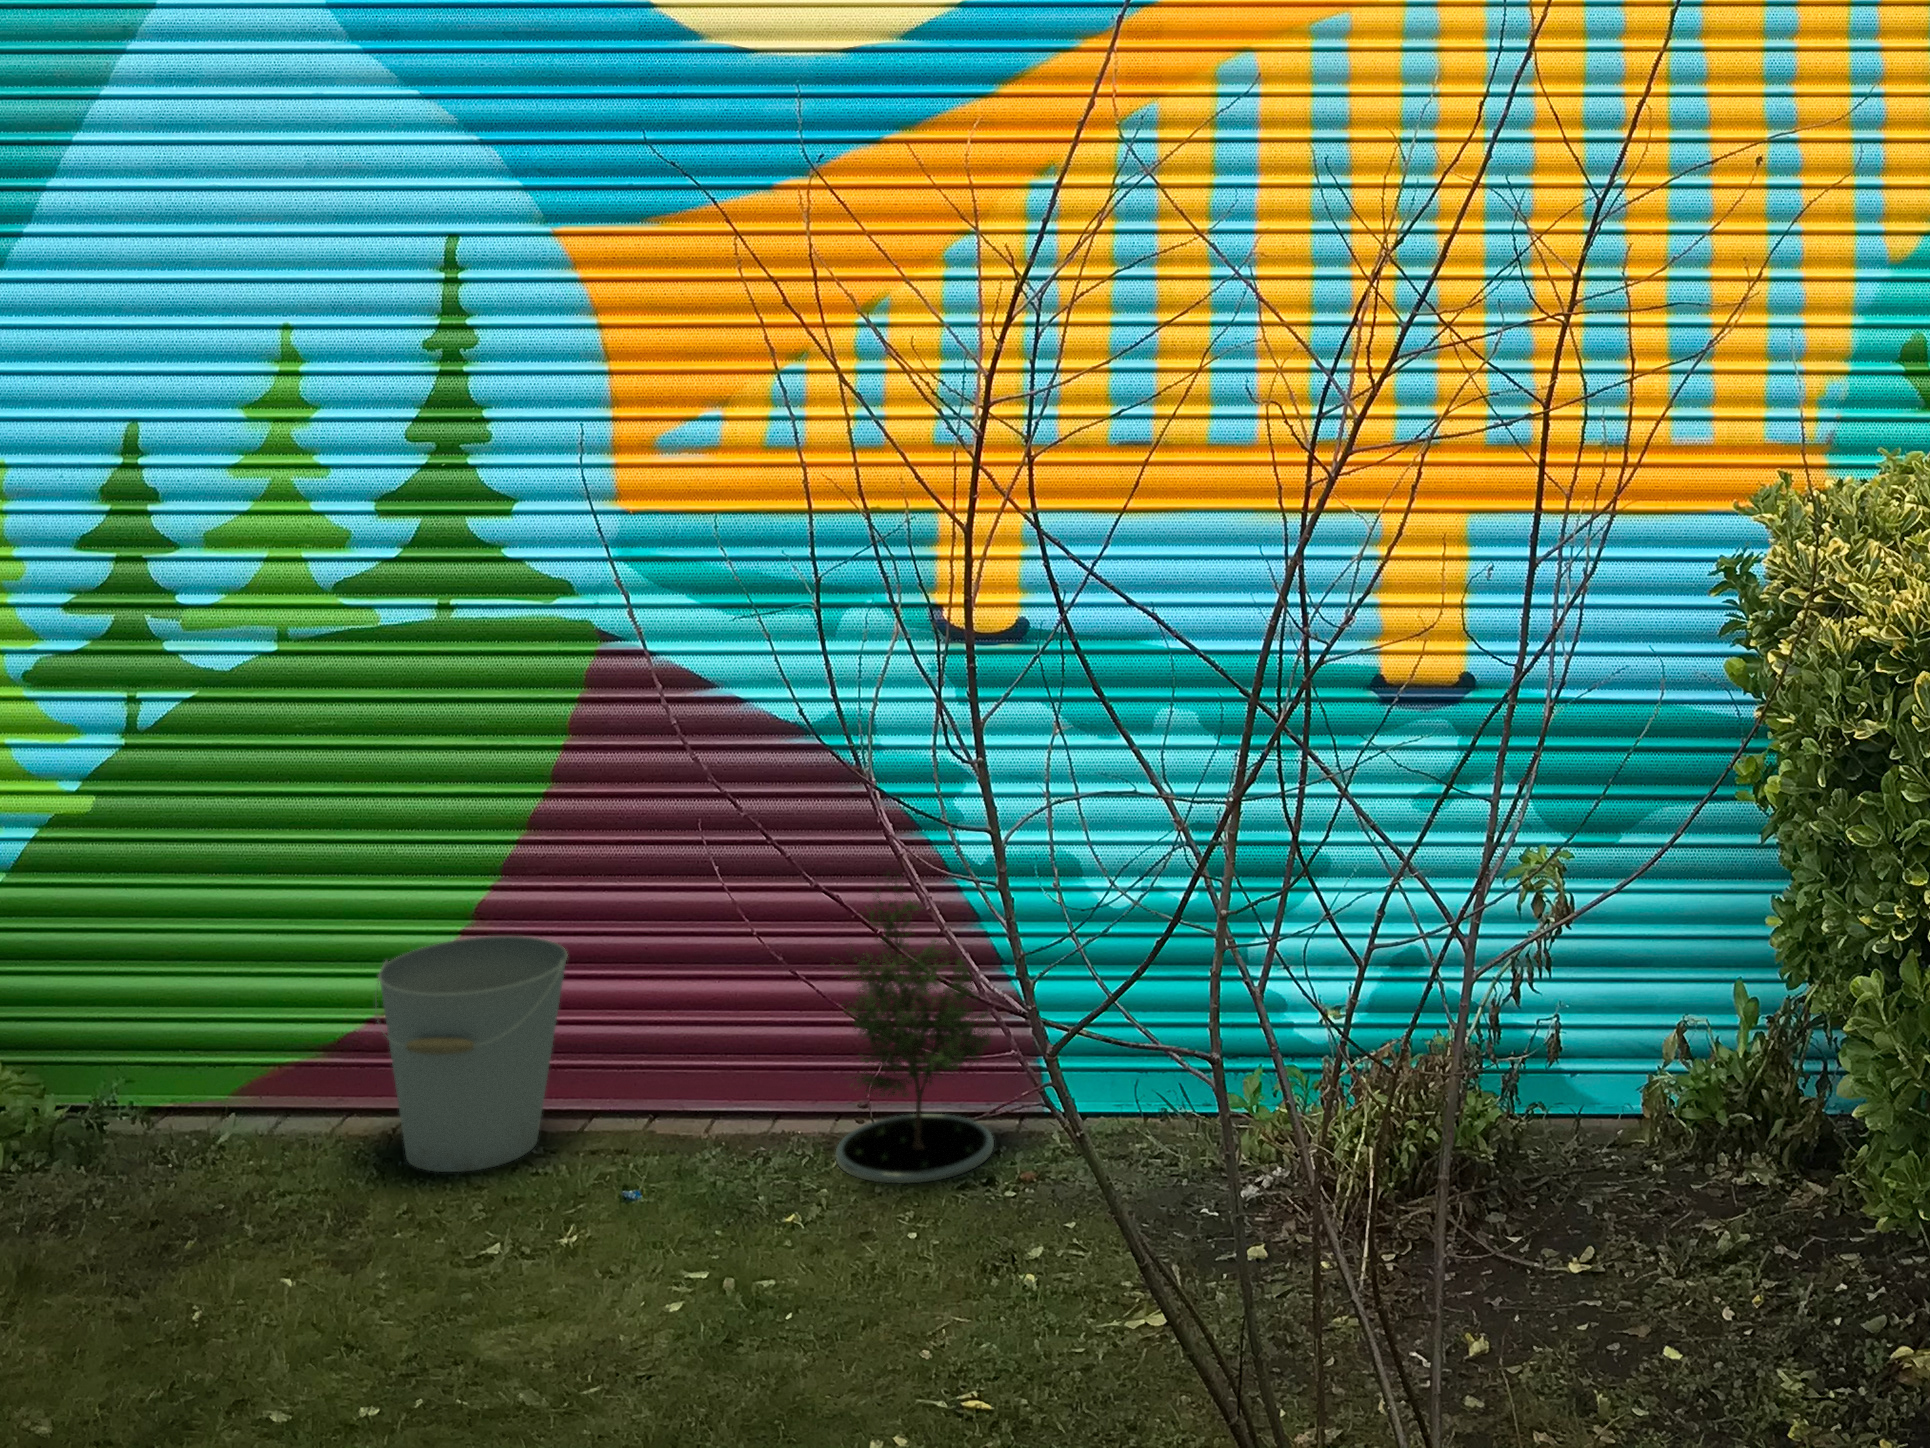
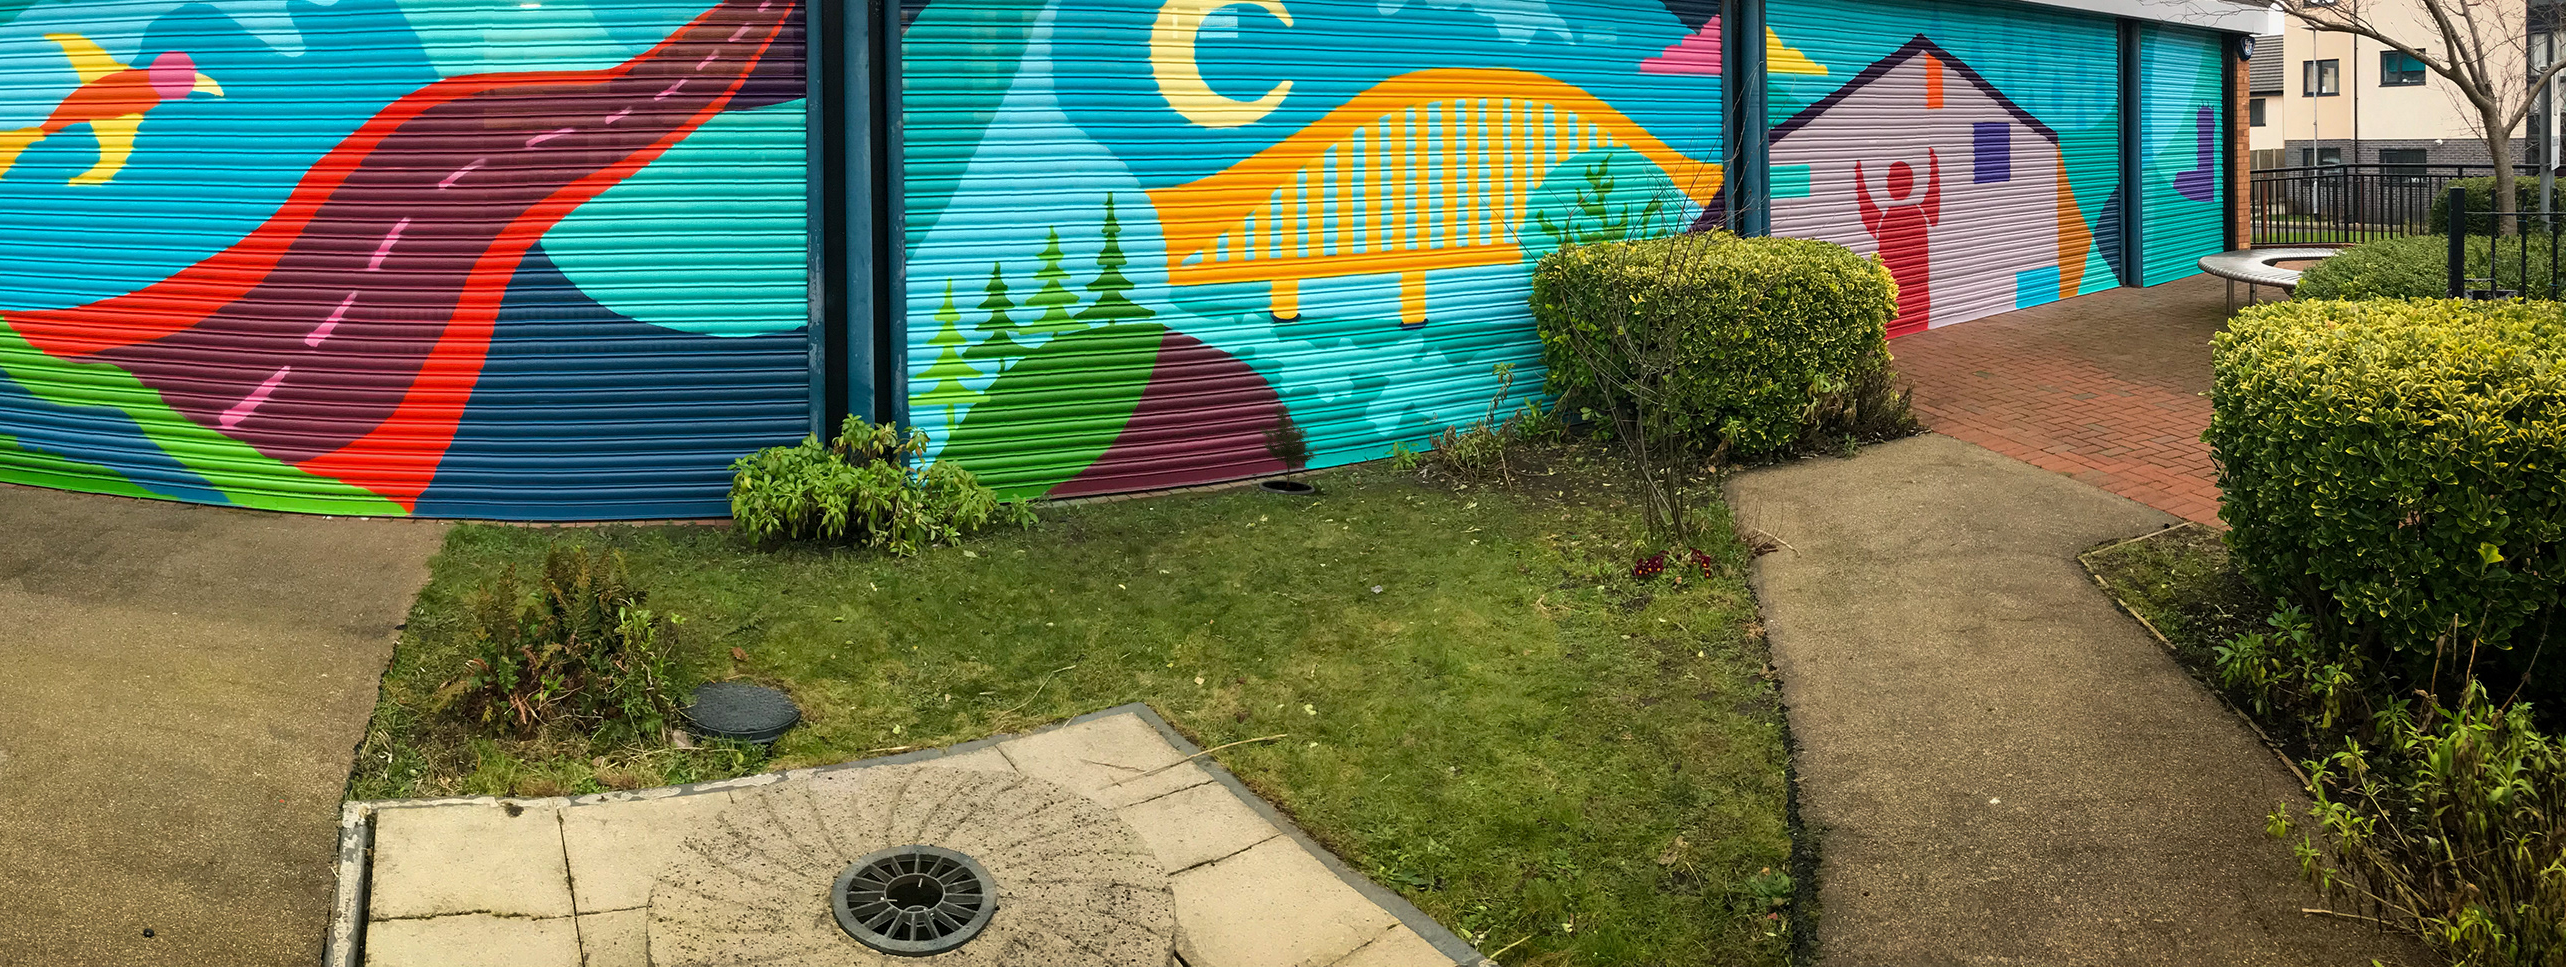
bucket: present [375,936,567,1172] -> none [1121,432,1186,502]

